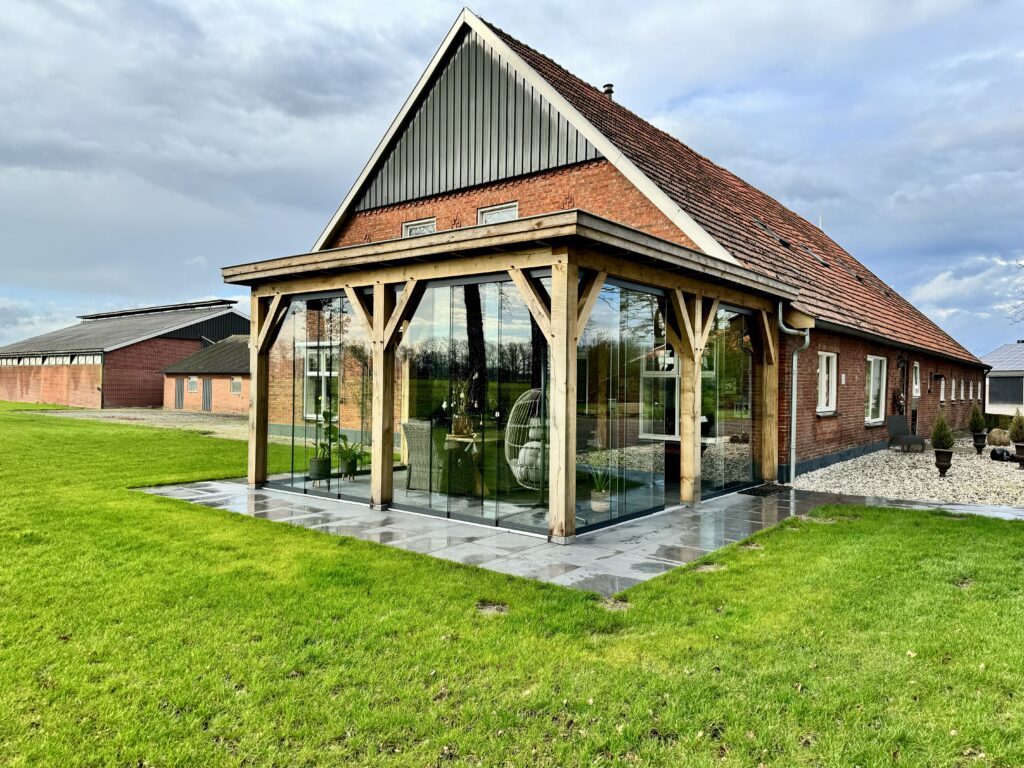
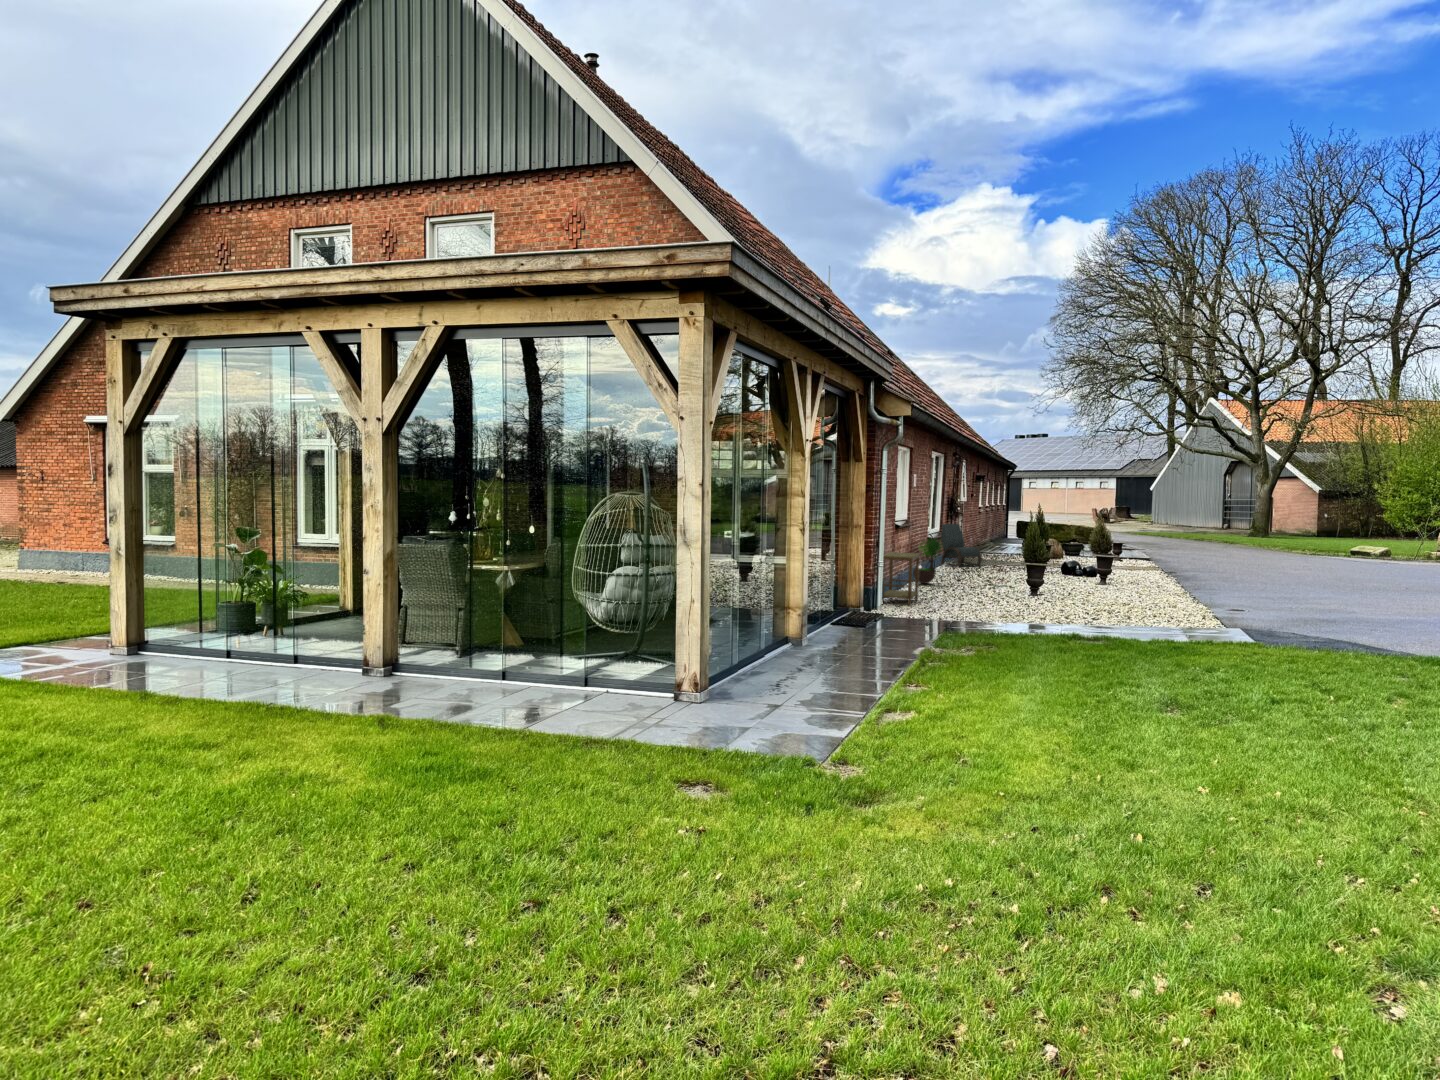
potted tree: none [842,424,869,465] -> present [913,539,943,584]
side table: none [793,438,832,483] -> present [883,552,919,606]

